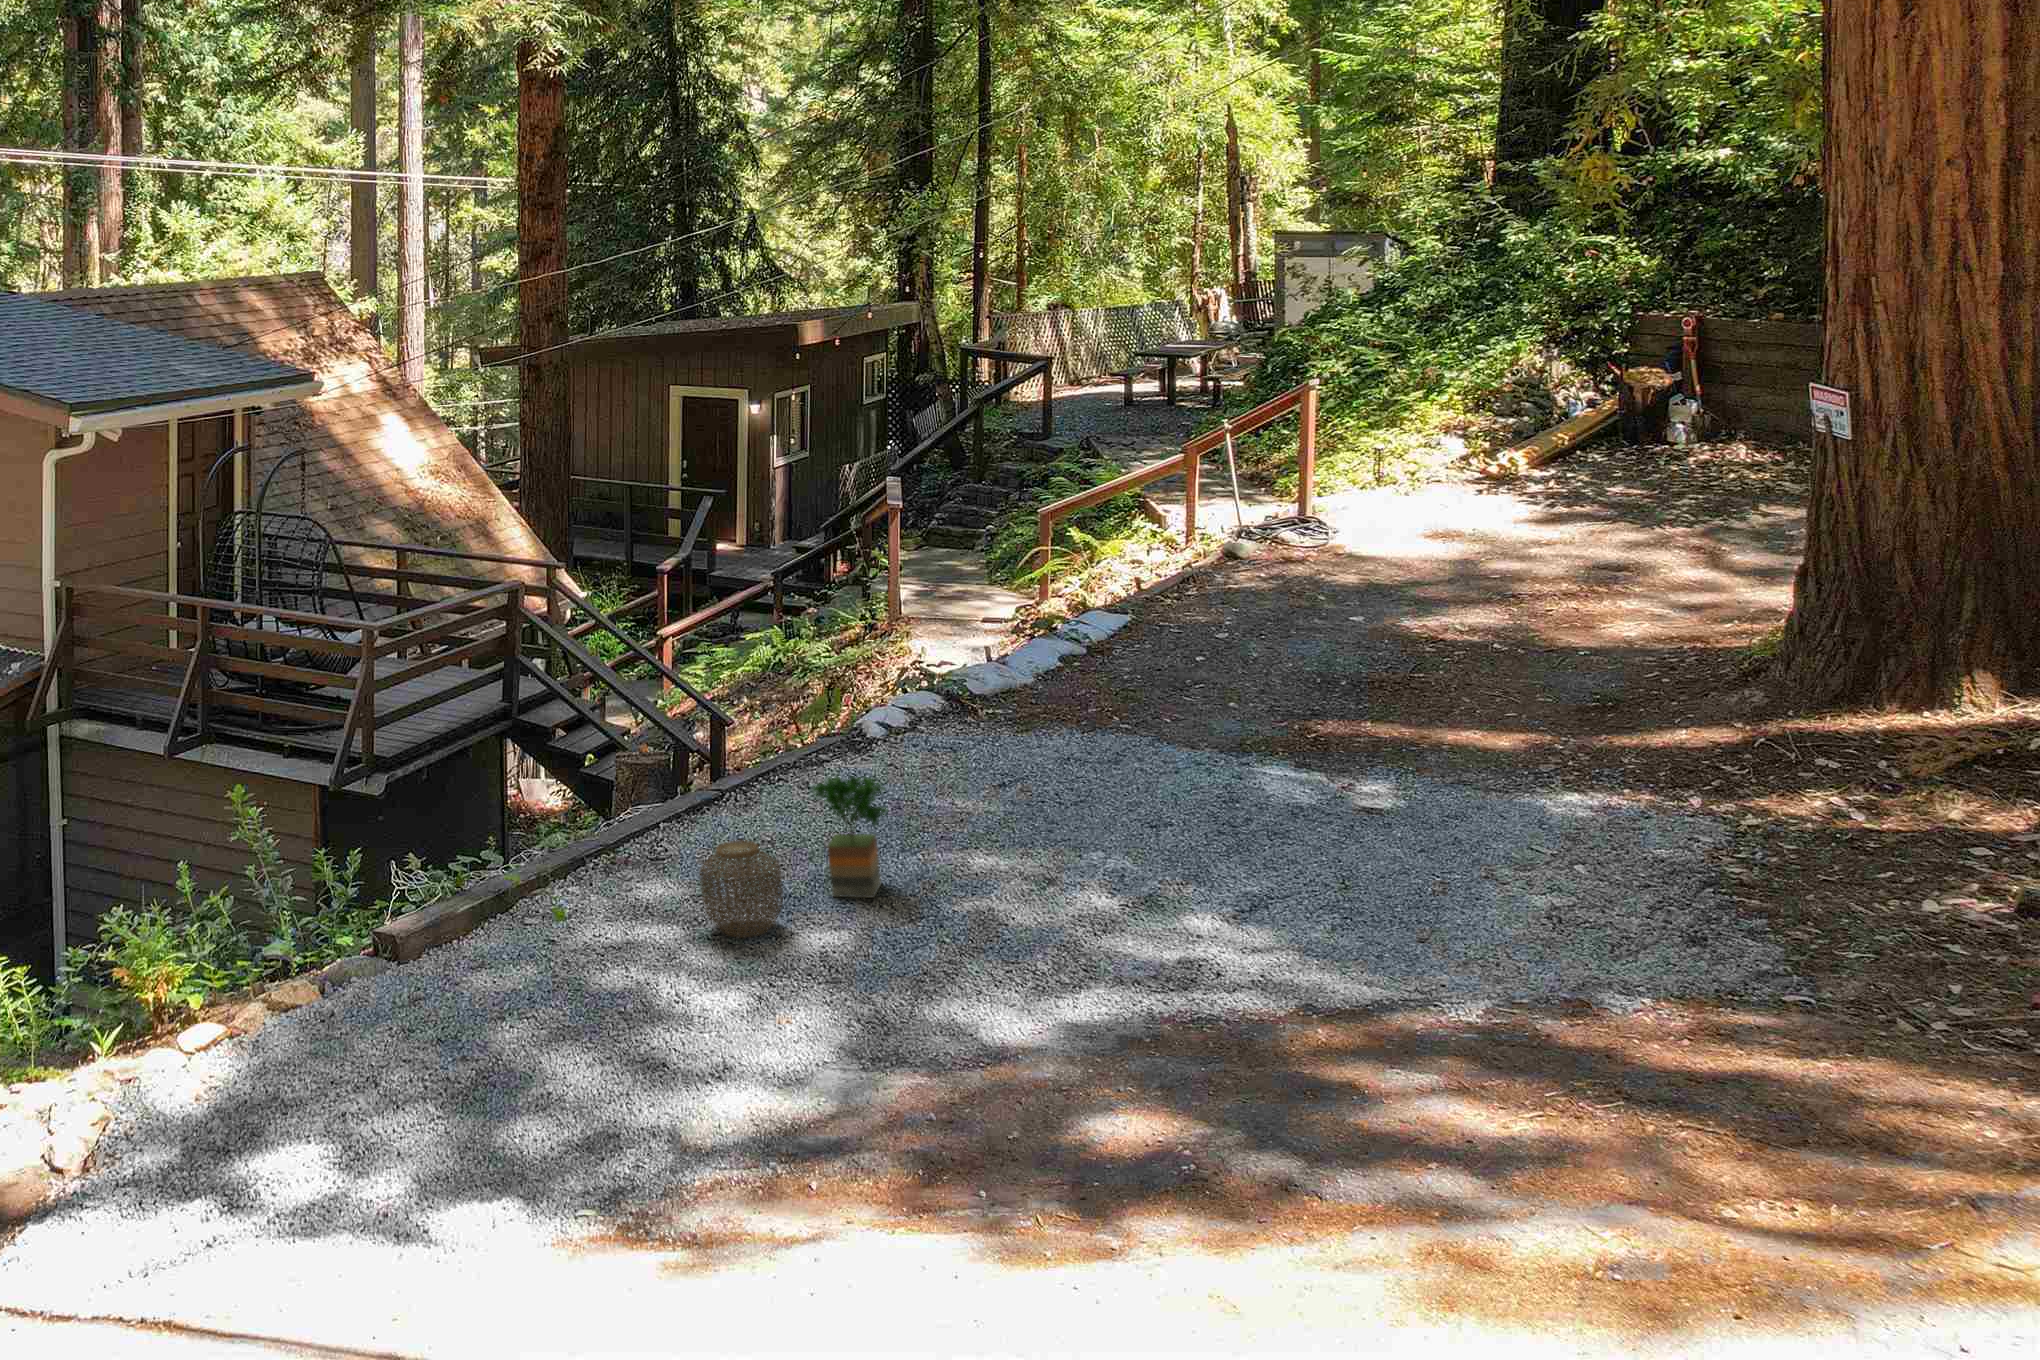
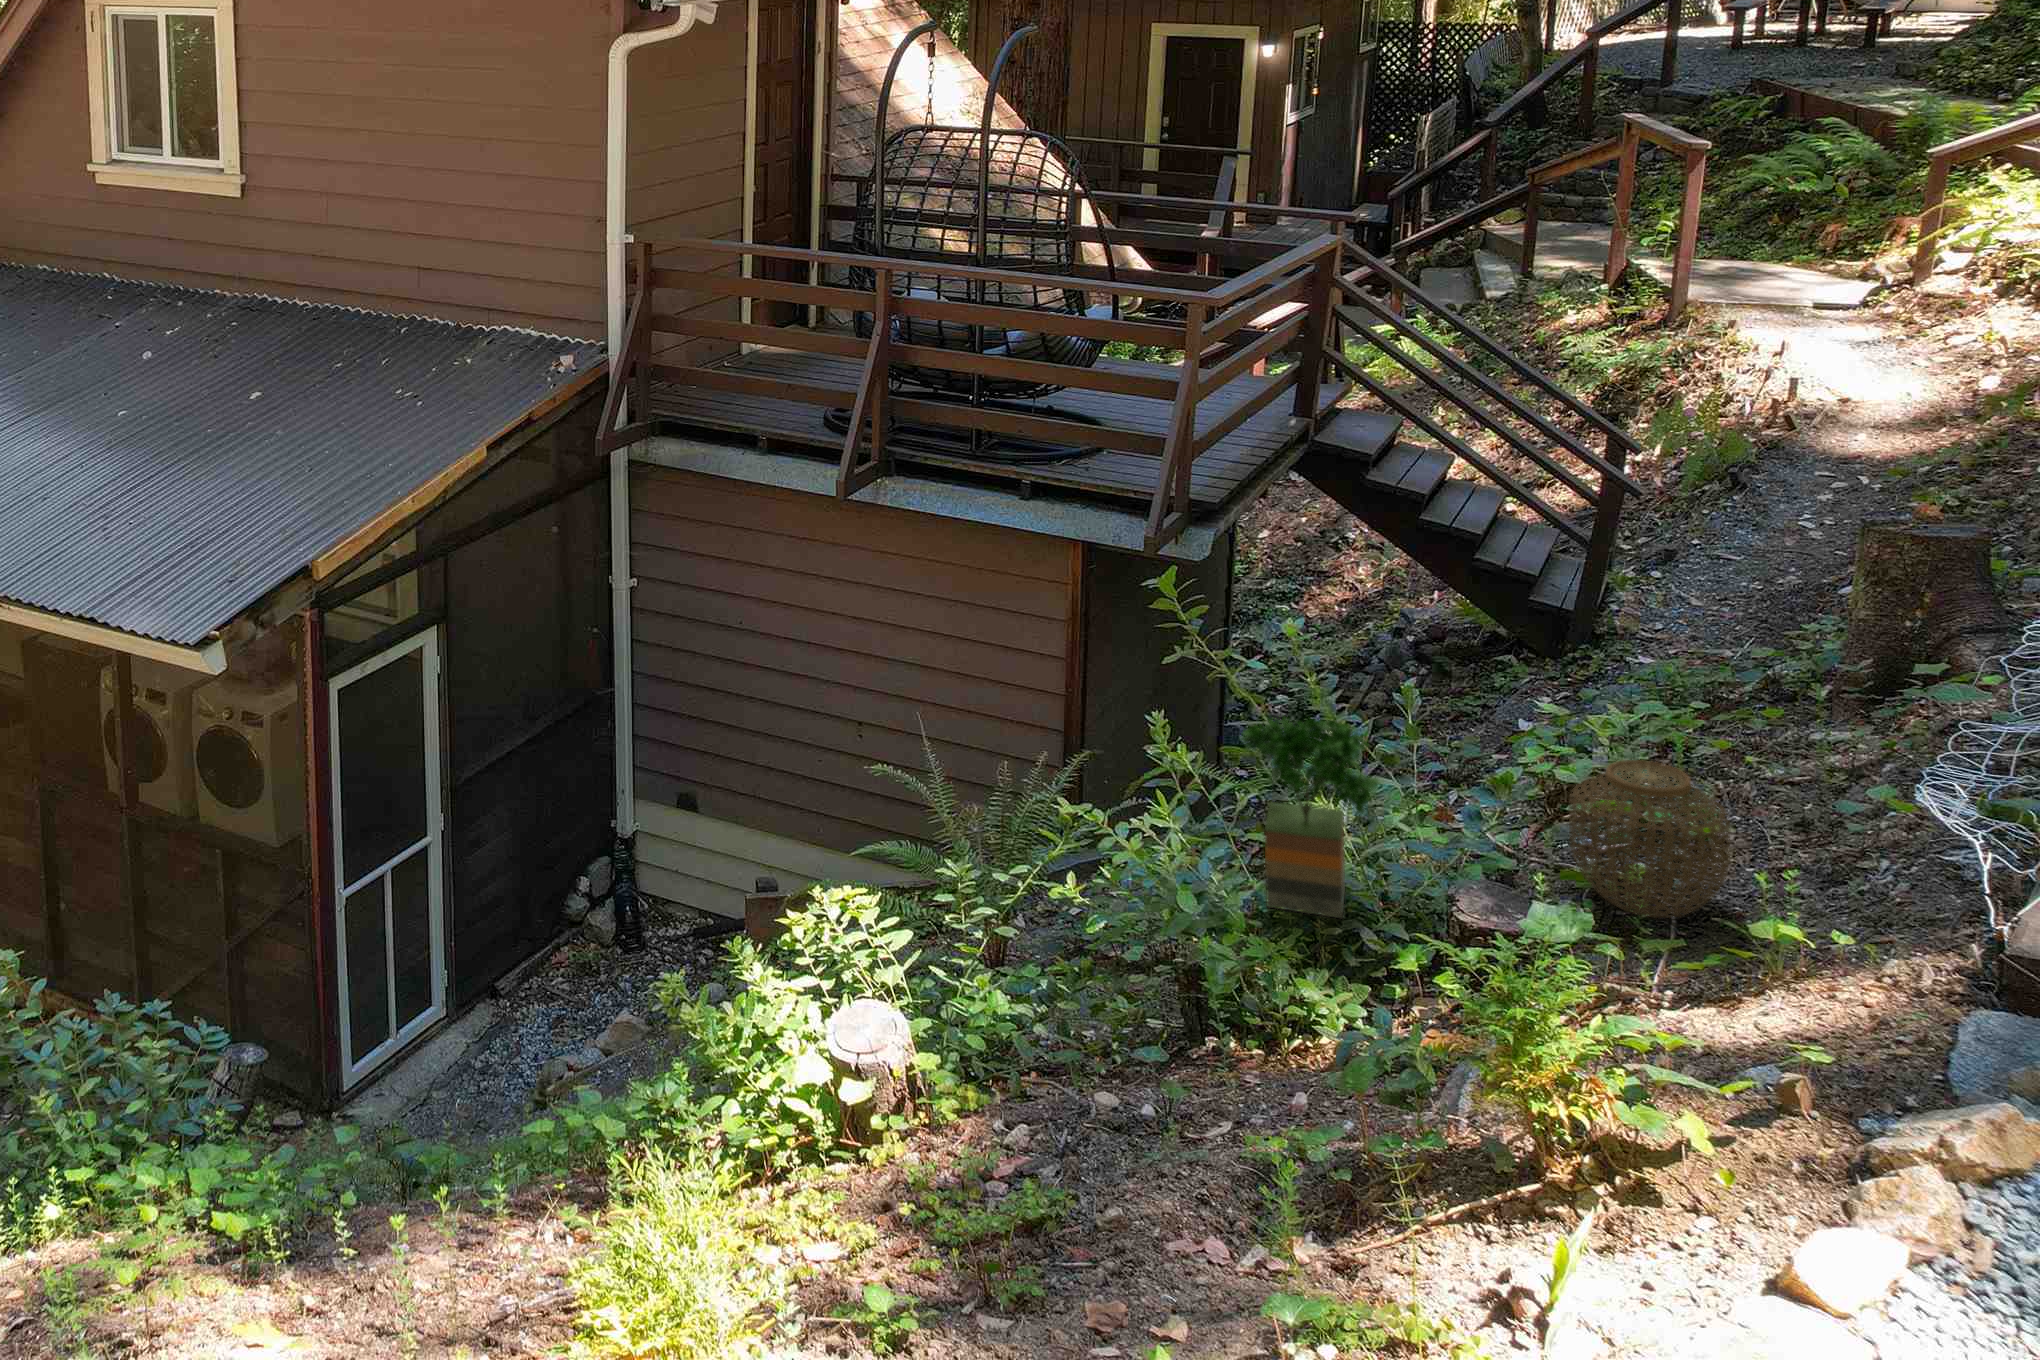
potted tree: present [814,776,888,898] -> present [1243,717,1378,918]

